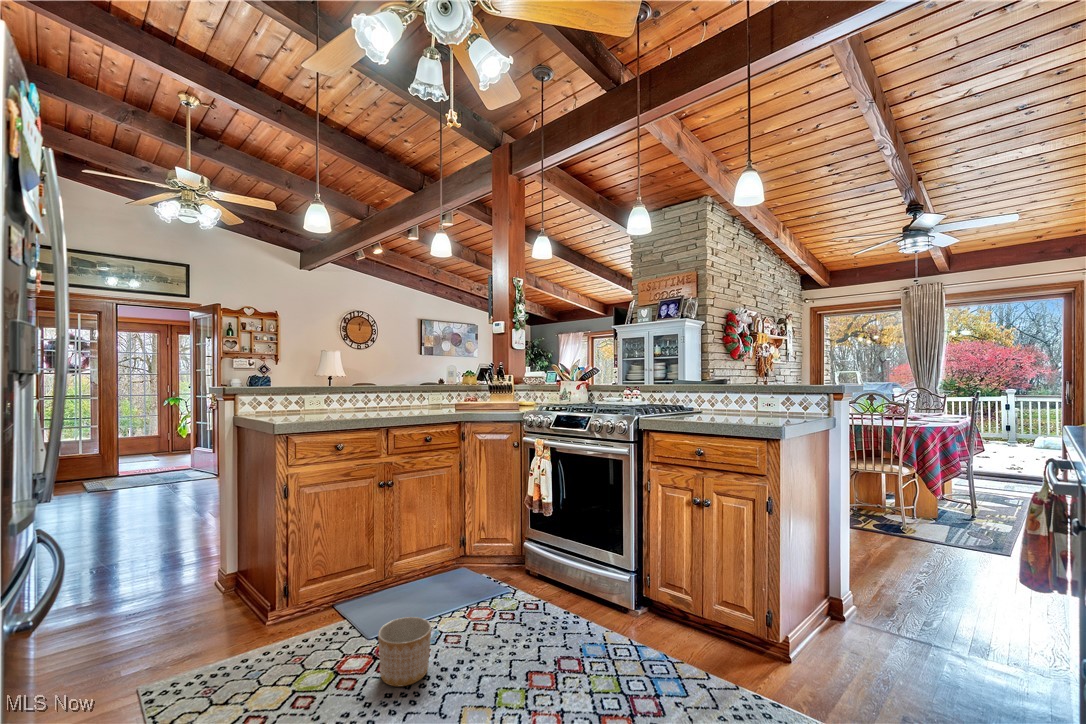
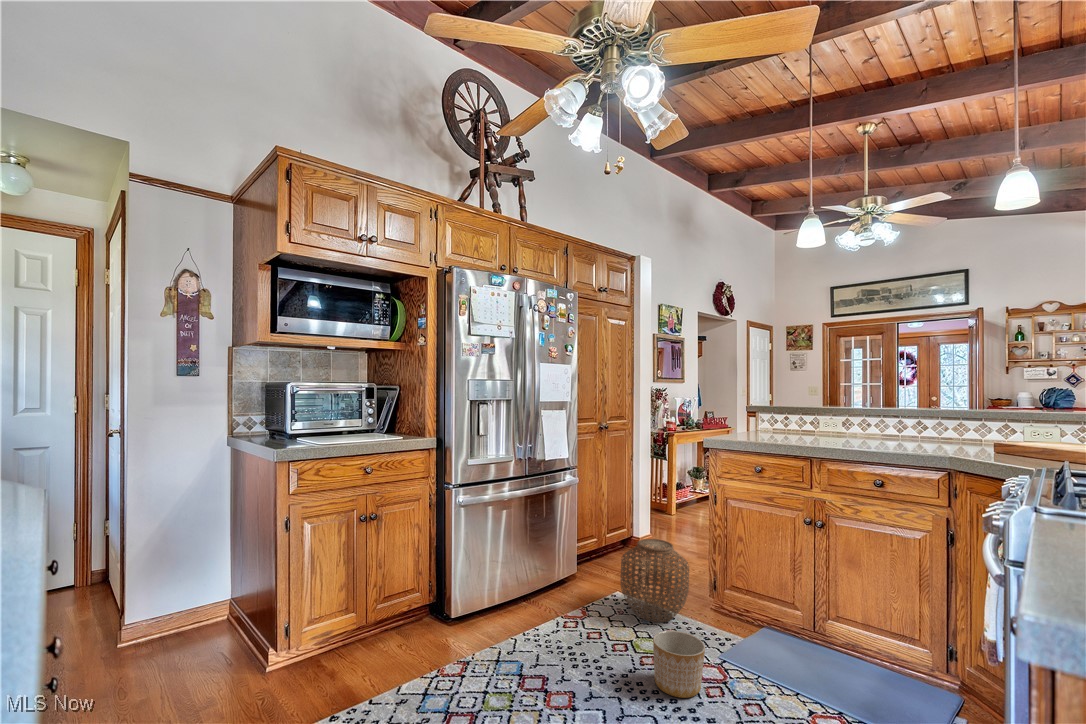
woven basket: none [187,567,291,682] -> present [621,539,689,622]

